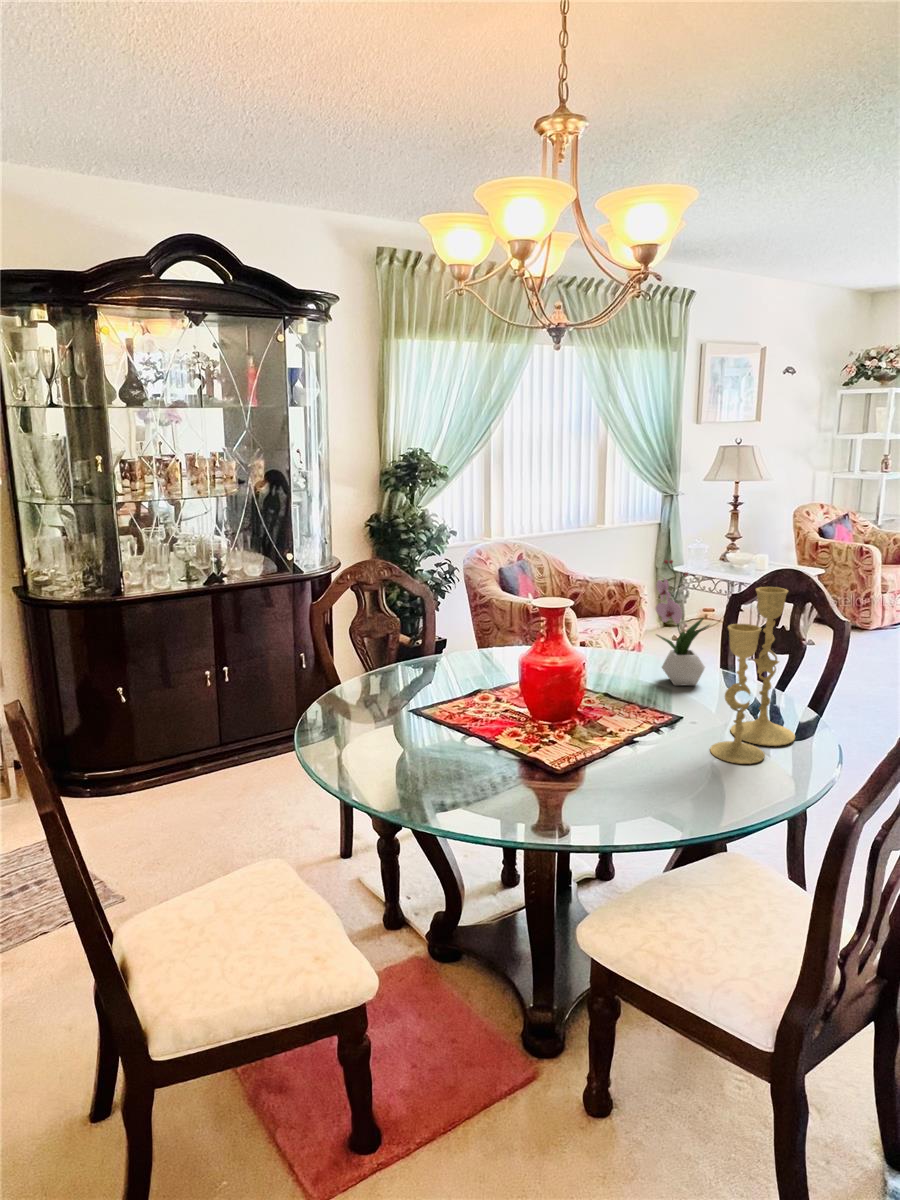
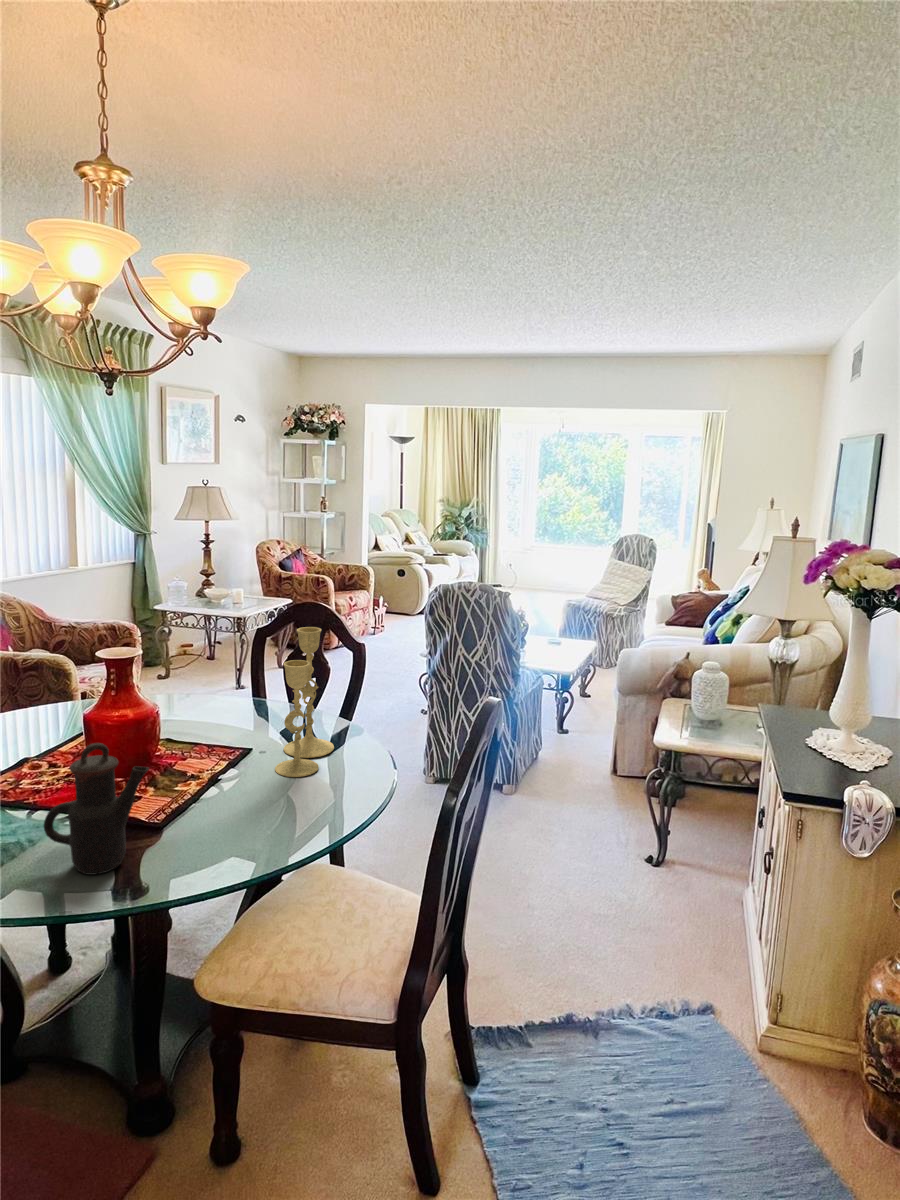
flower arrangement: present [656,560,710,685] -> none [197,608,251,721]
teapot: none [451,676,538,807] -> present [44,743,149,875]

